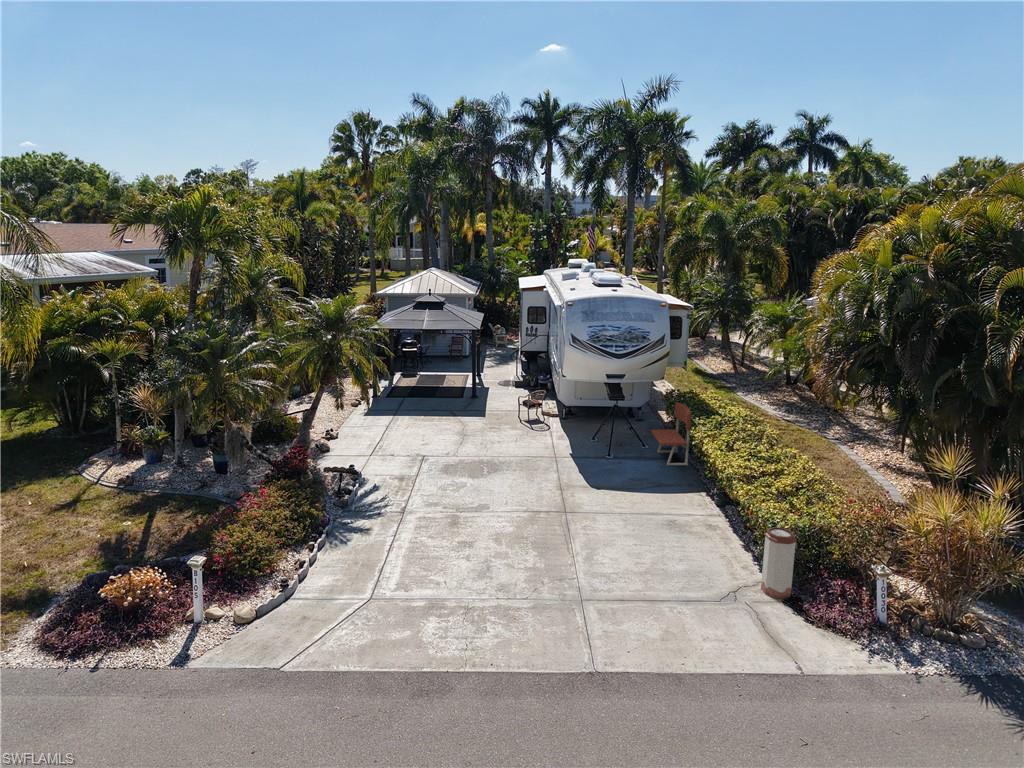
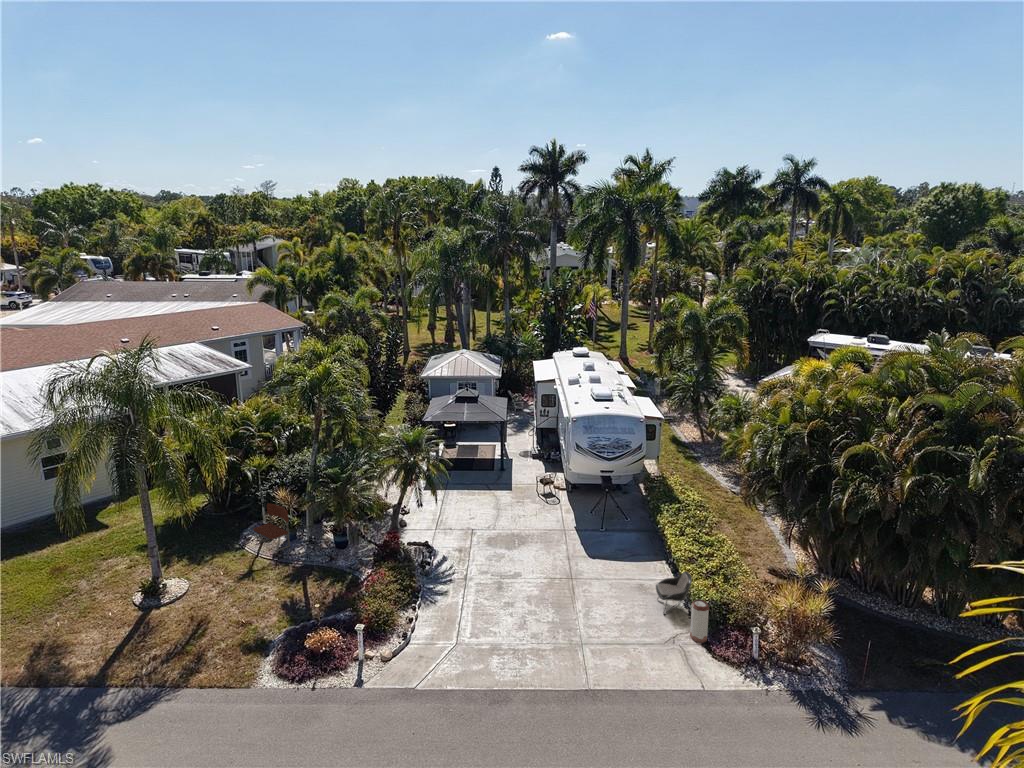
bench: present [651,403,691,466] -> present [253,503,290,552]
lounge chair: none [698,493,759,560] -> present [656,572,692,615]

